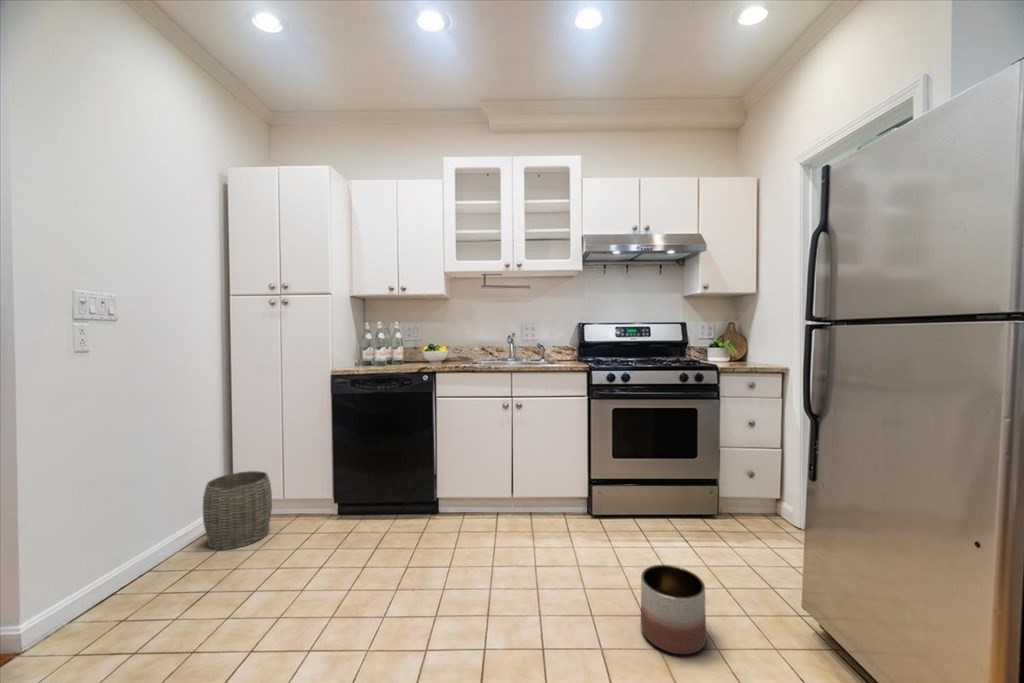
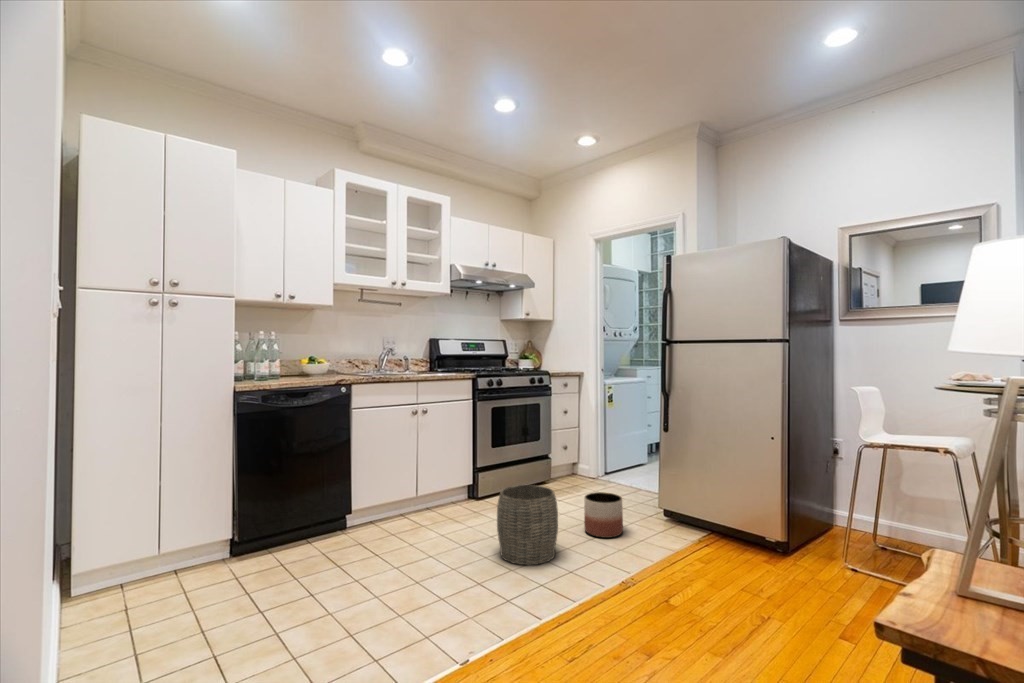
woven basket: present [203,471,272,550] -> present [497,485,558,565]

